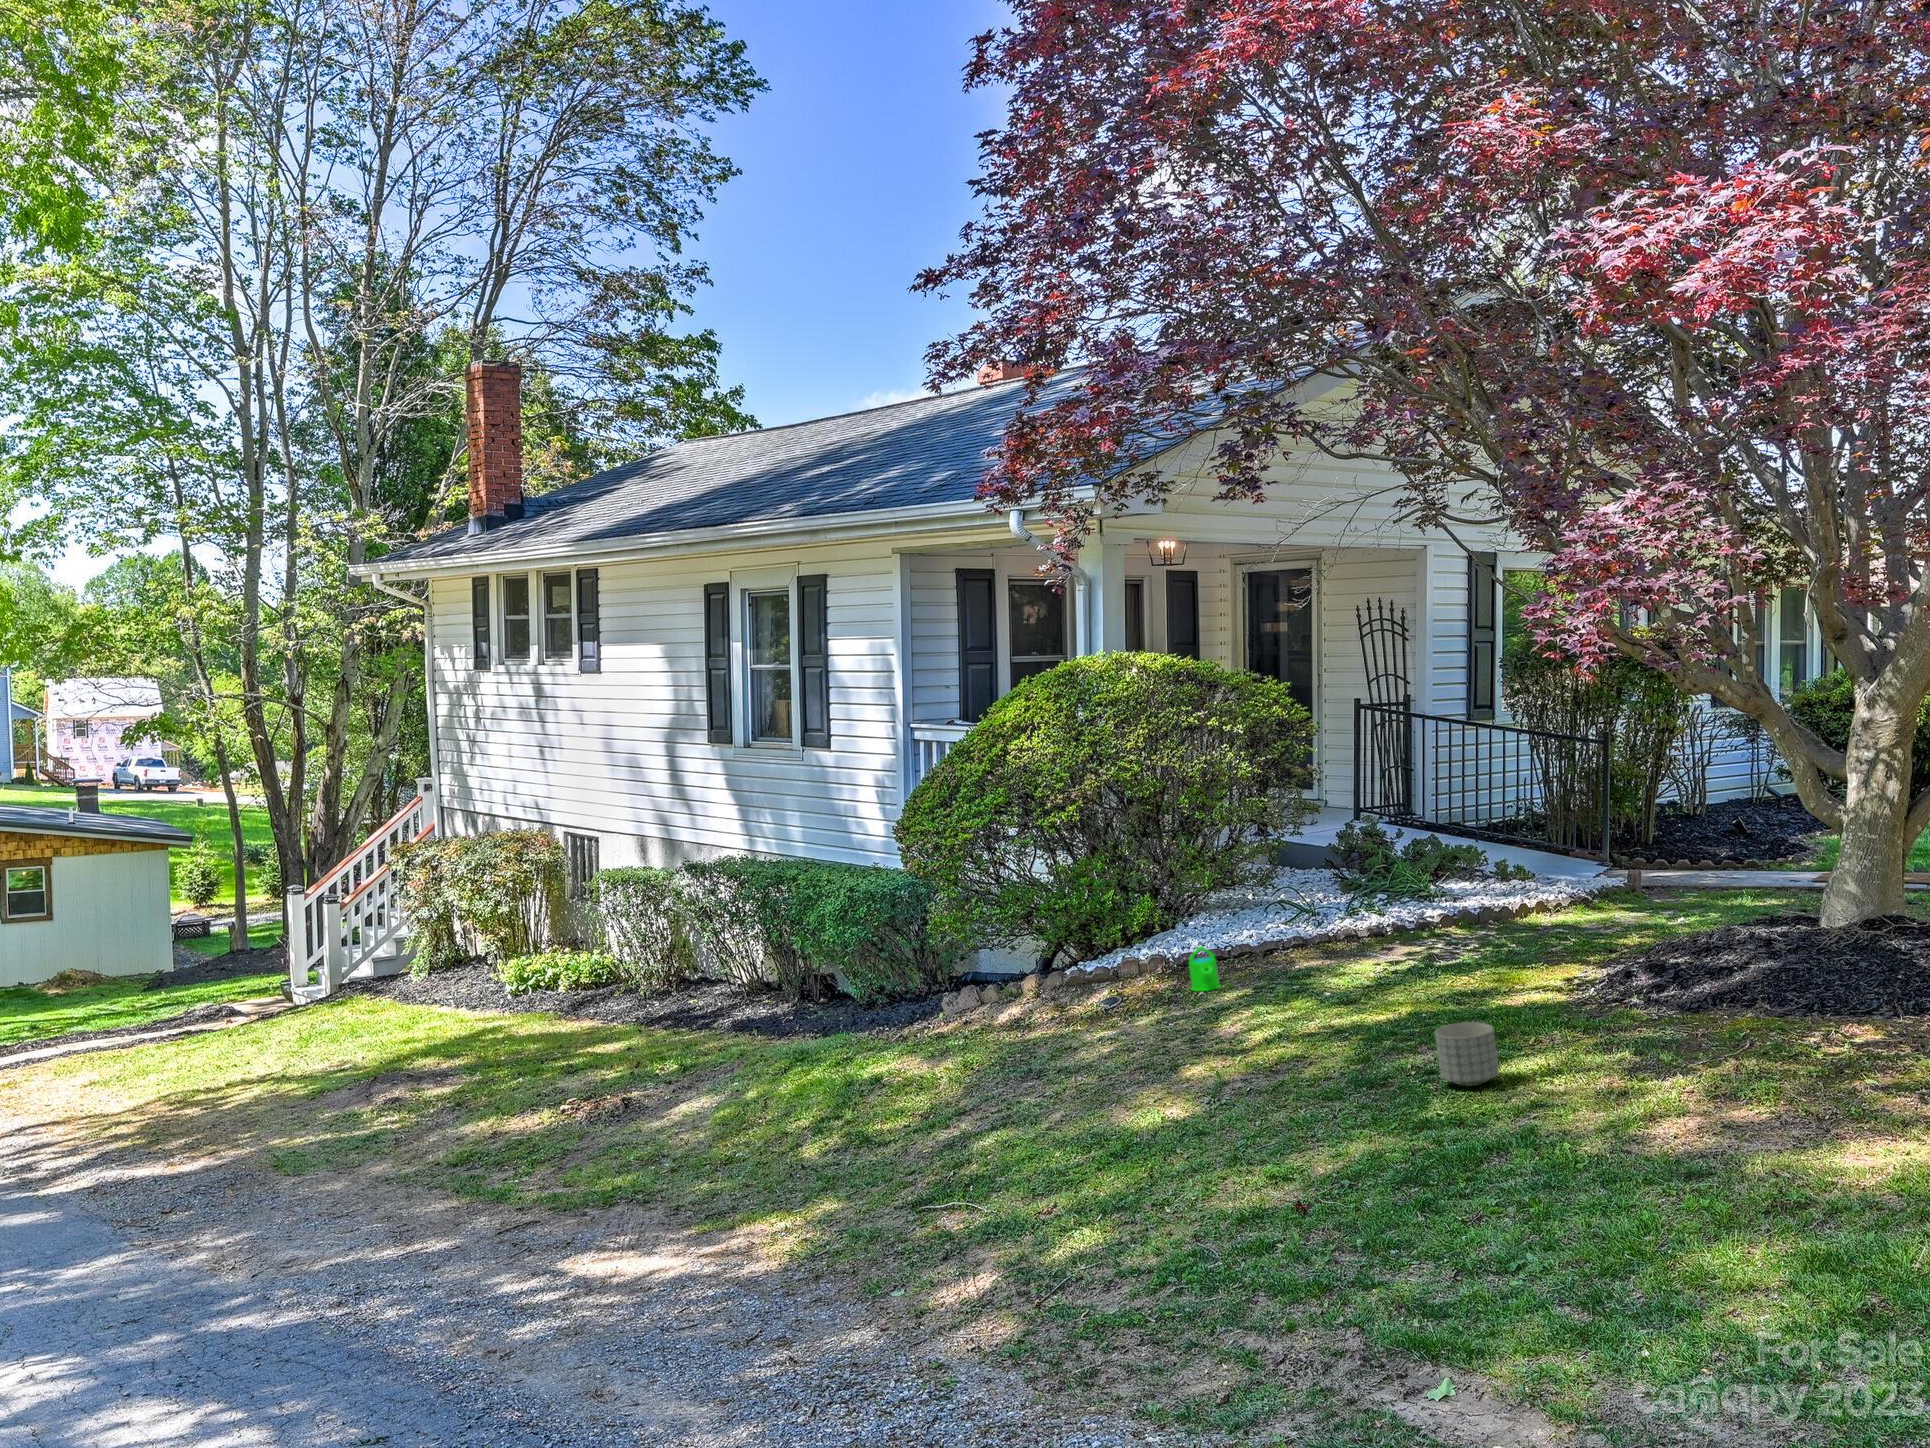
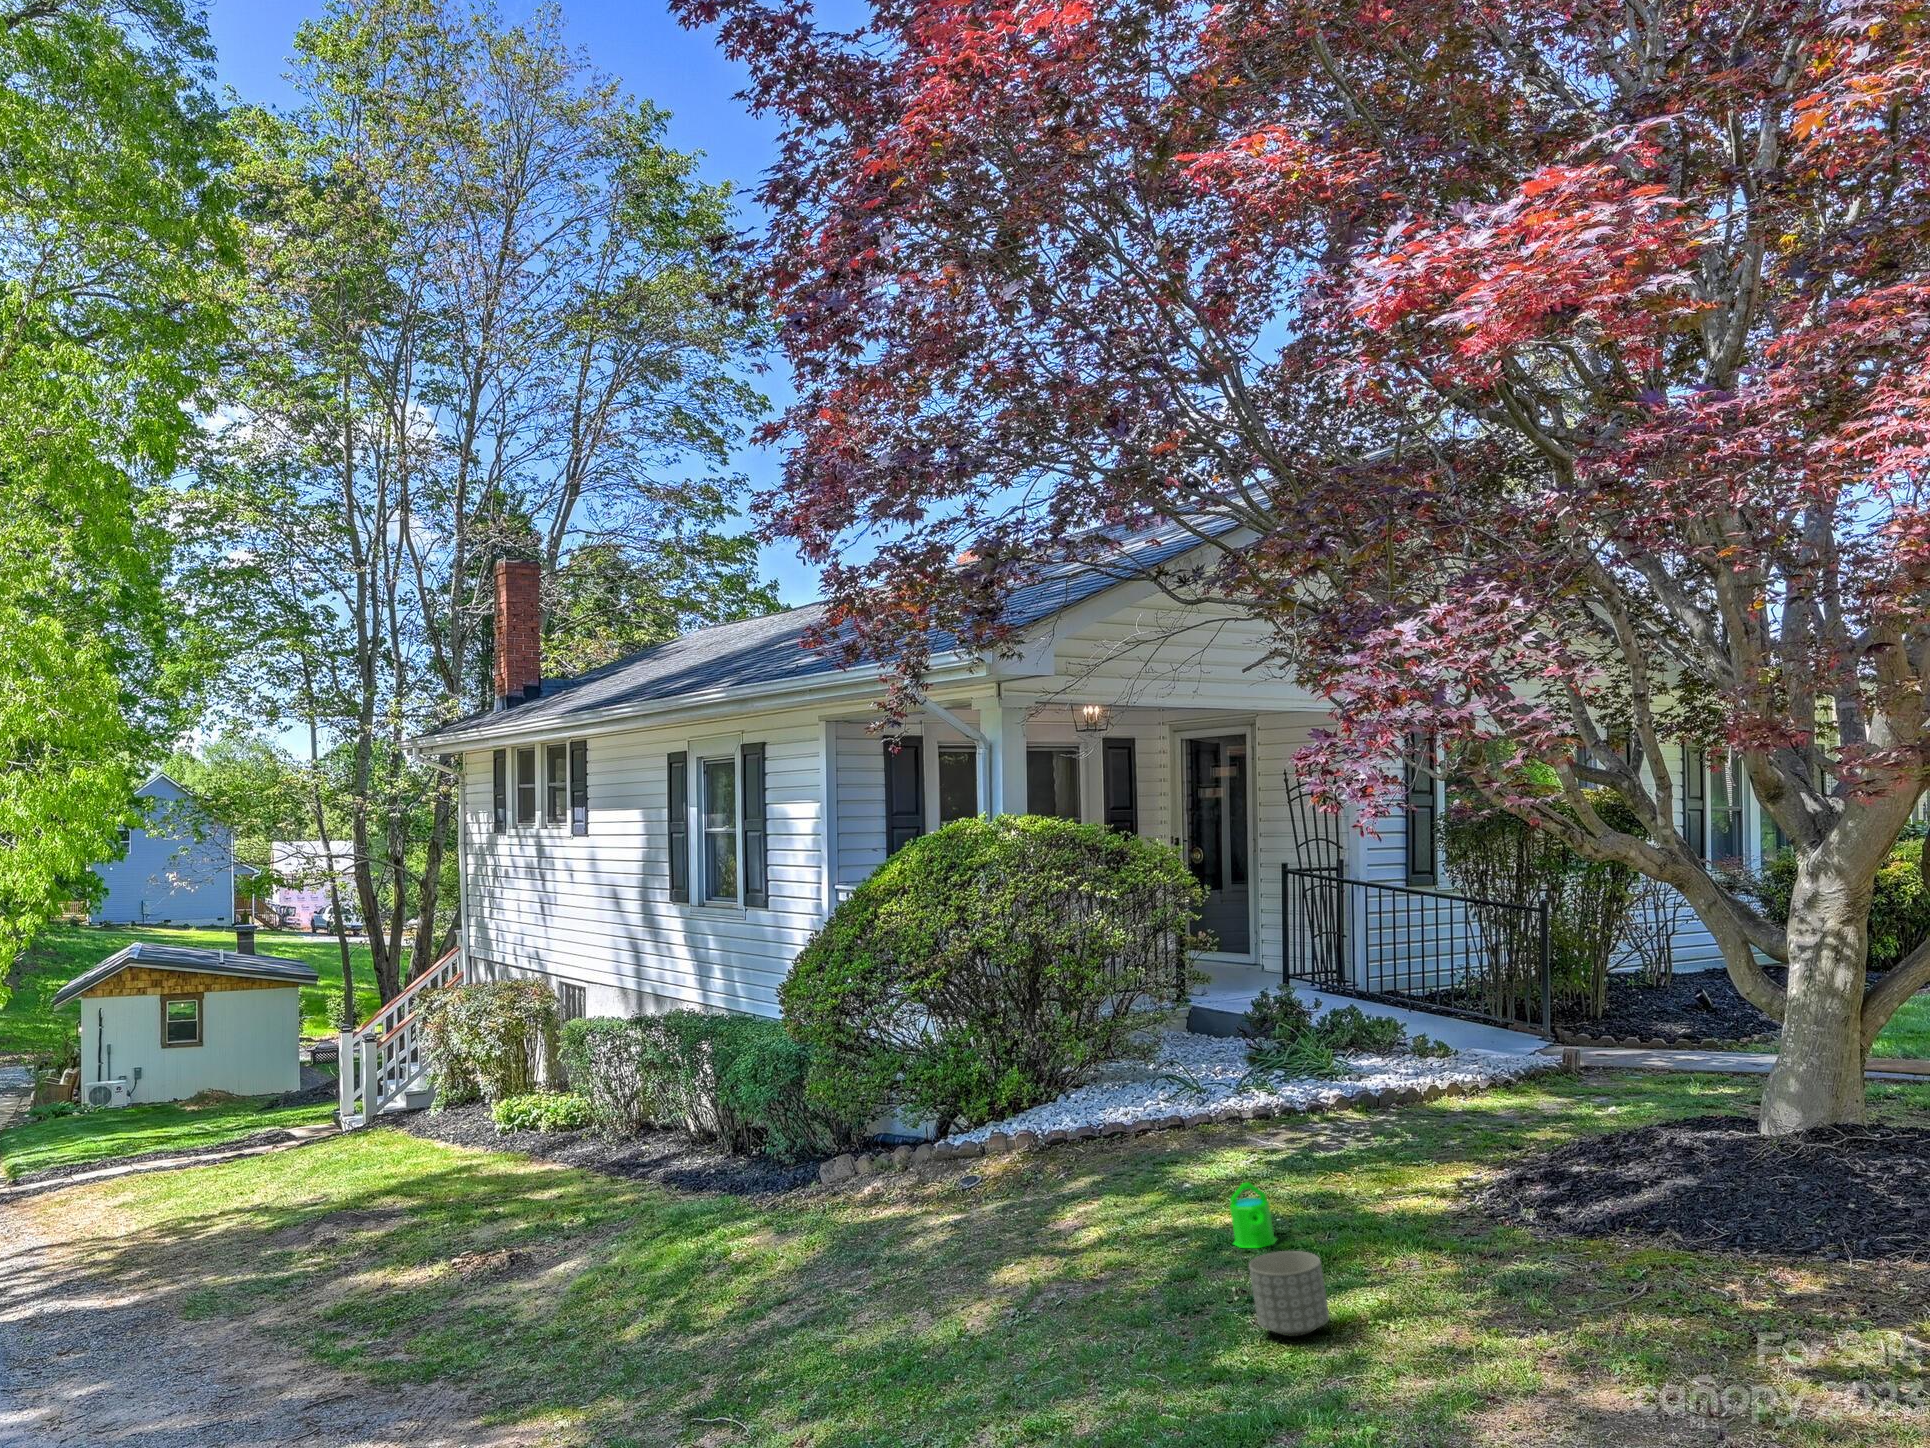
watering can: present [1189,946,1221,991] -> present [1230,1182,1277,1248]

